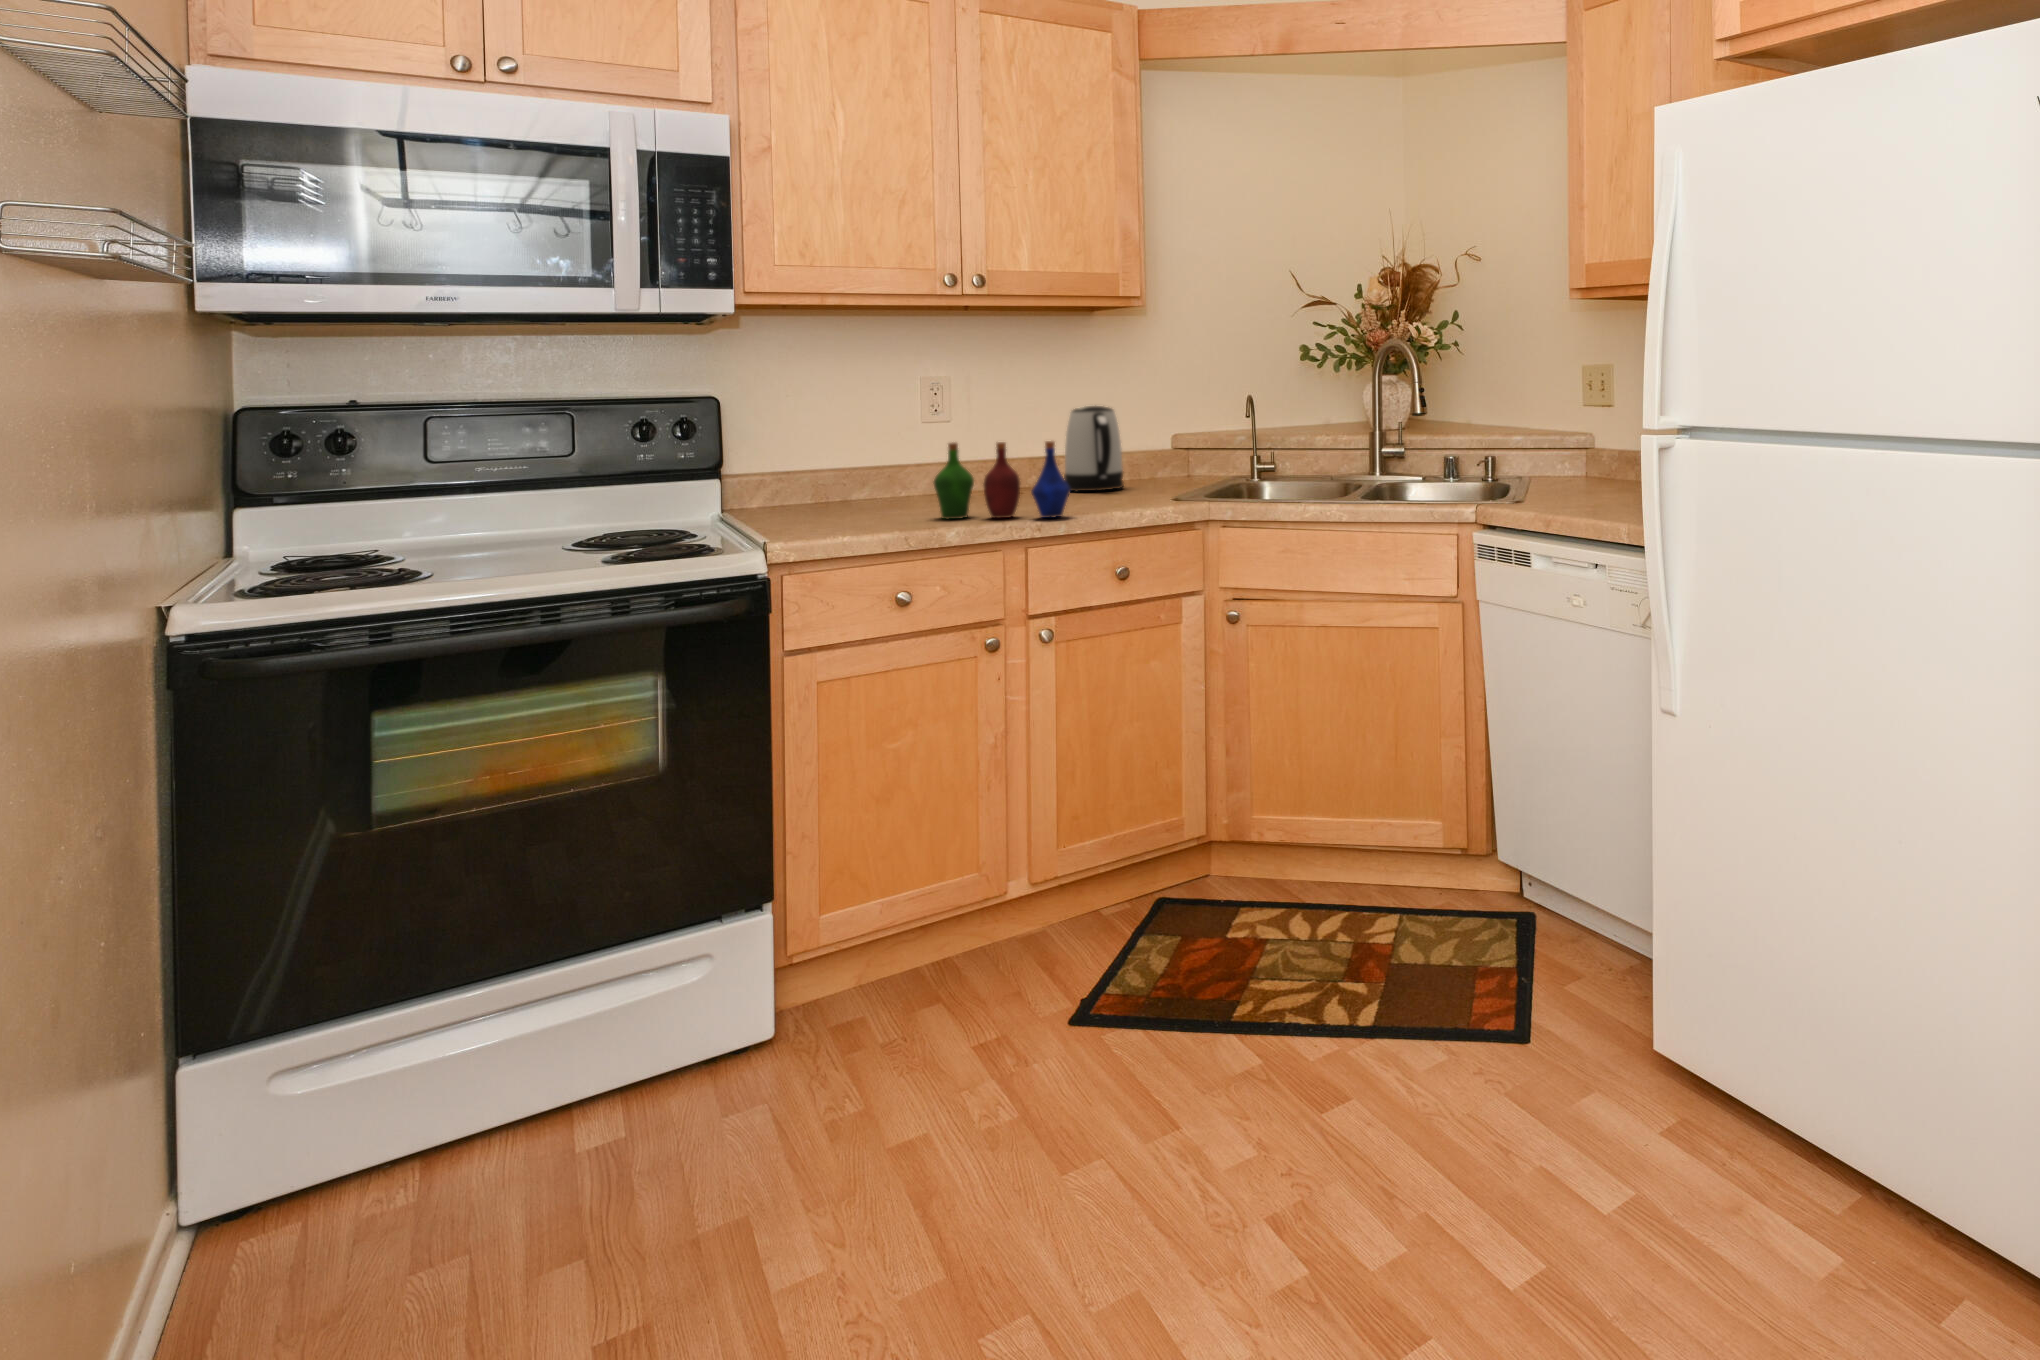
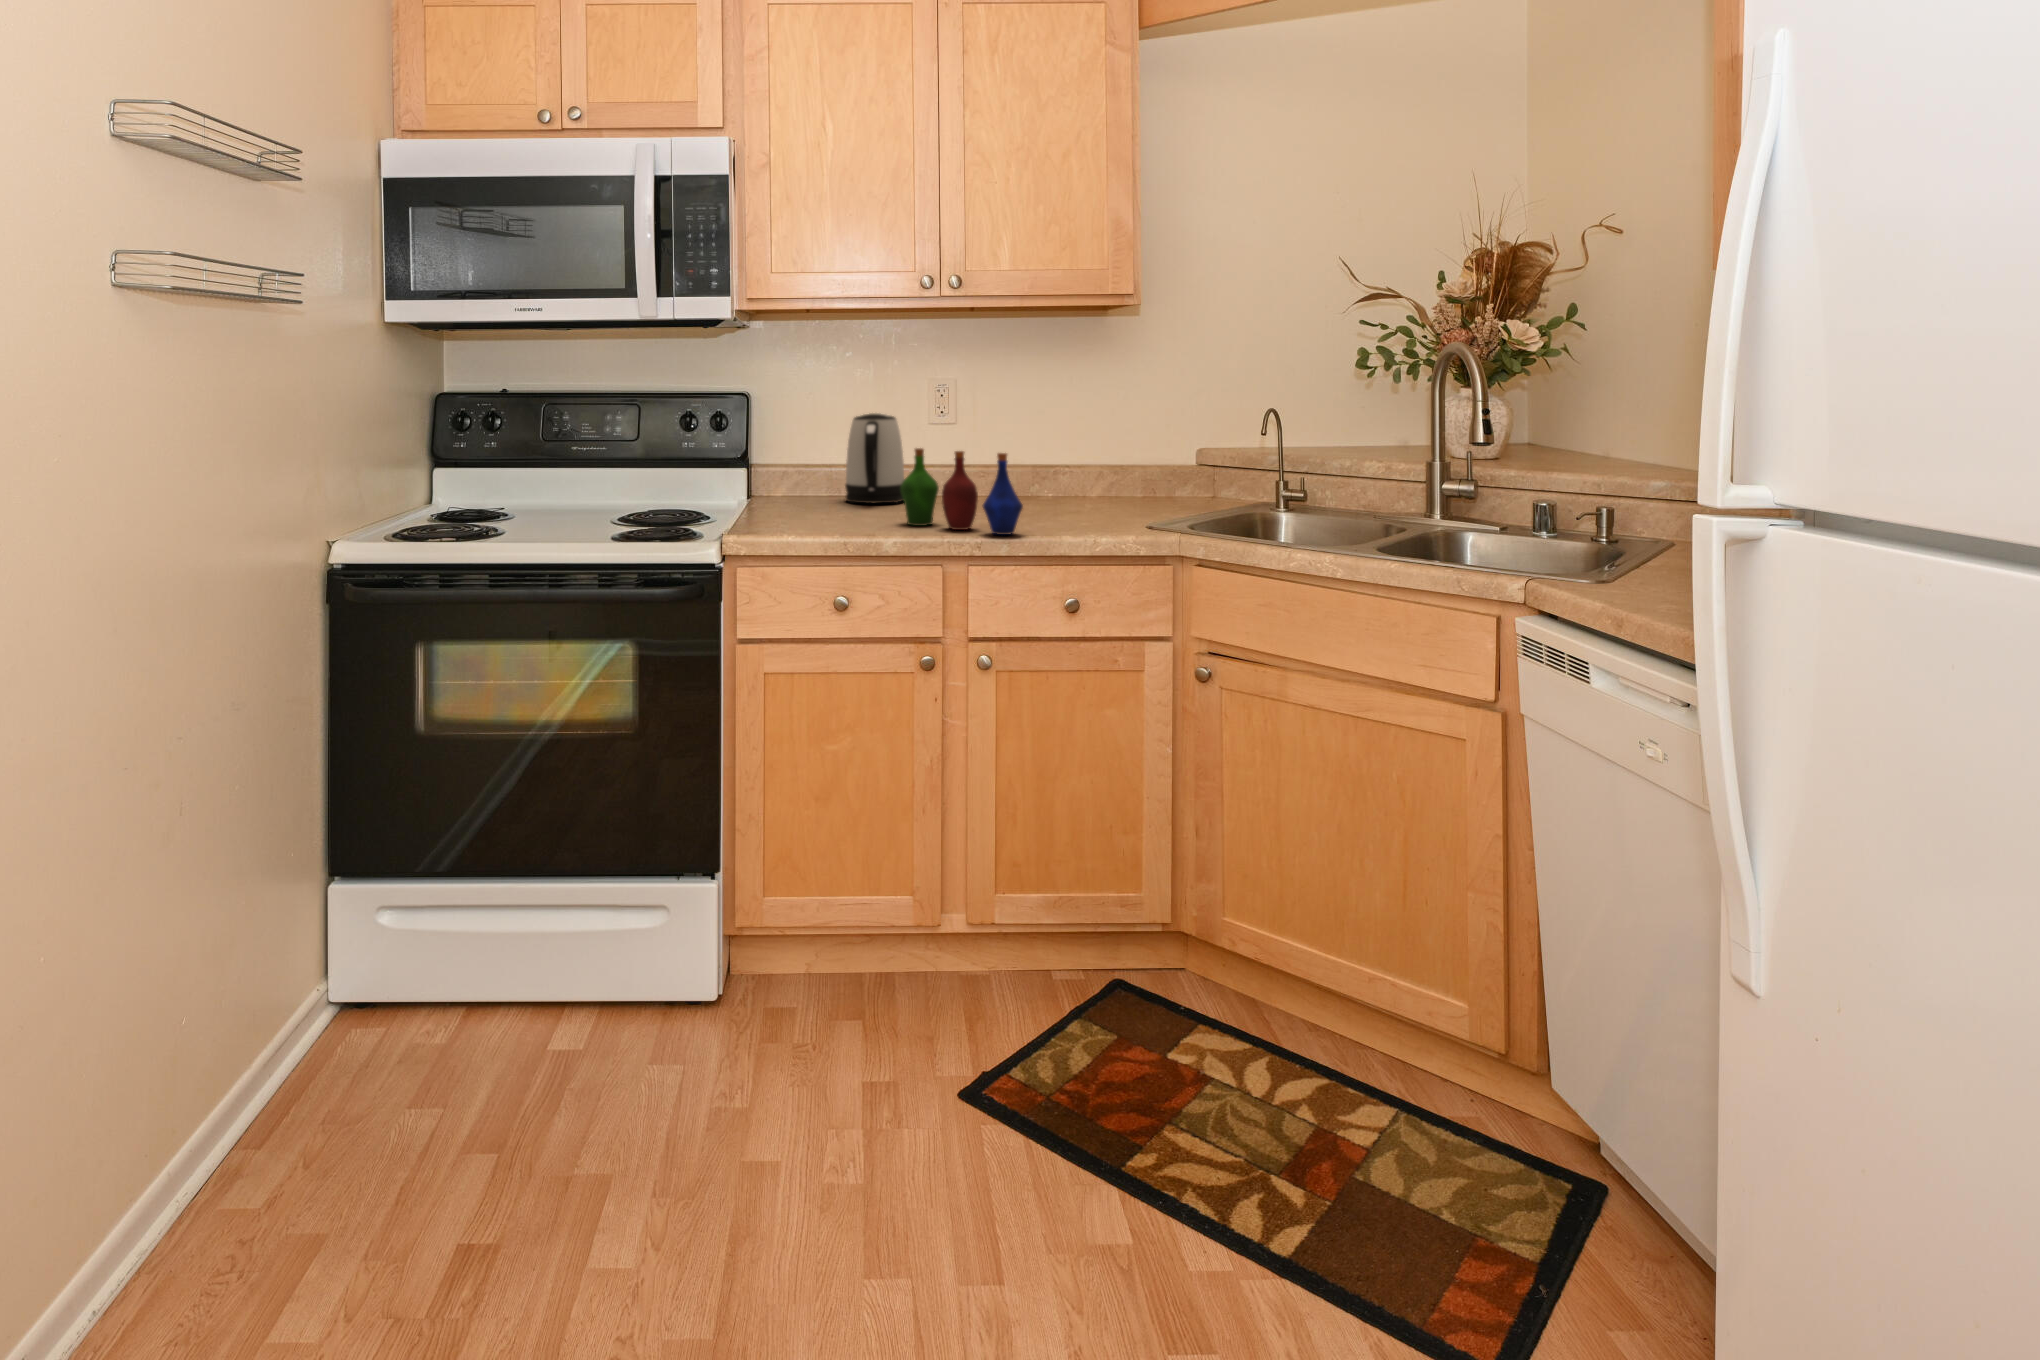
kettle: present [1064,405,1123,492] -> present [845,413,904,503]

